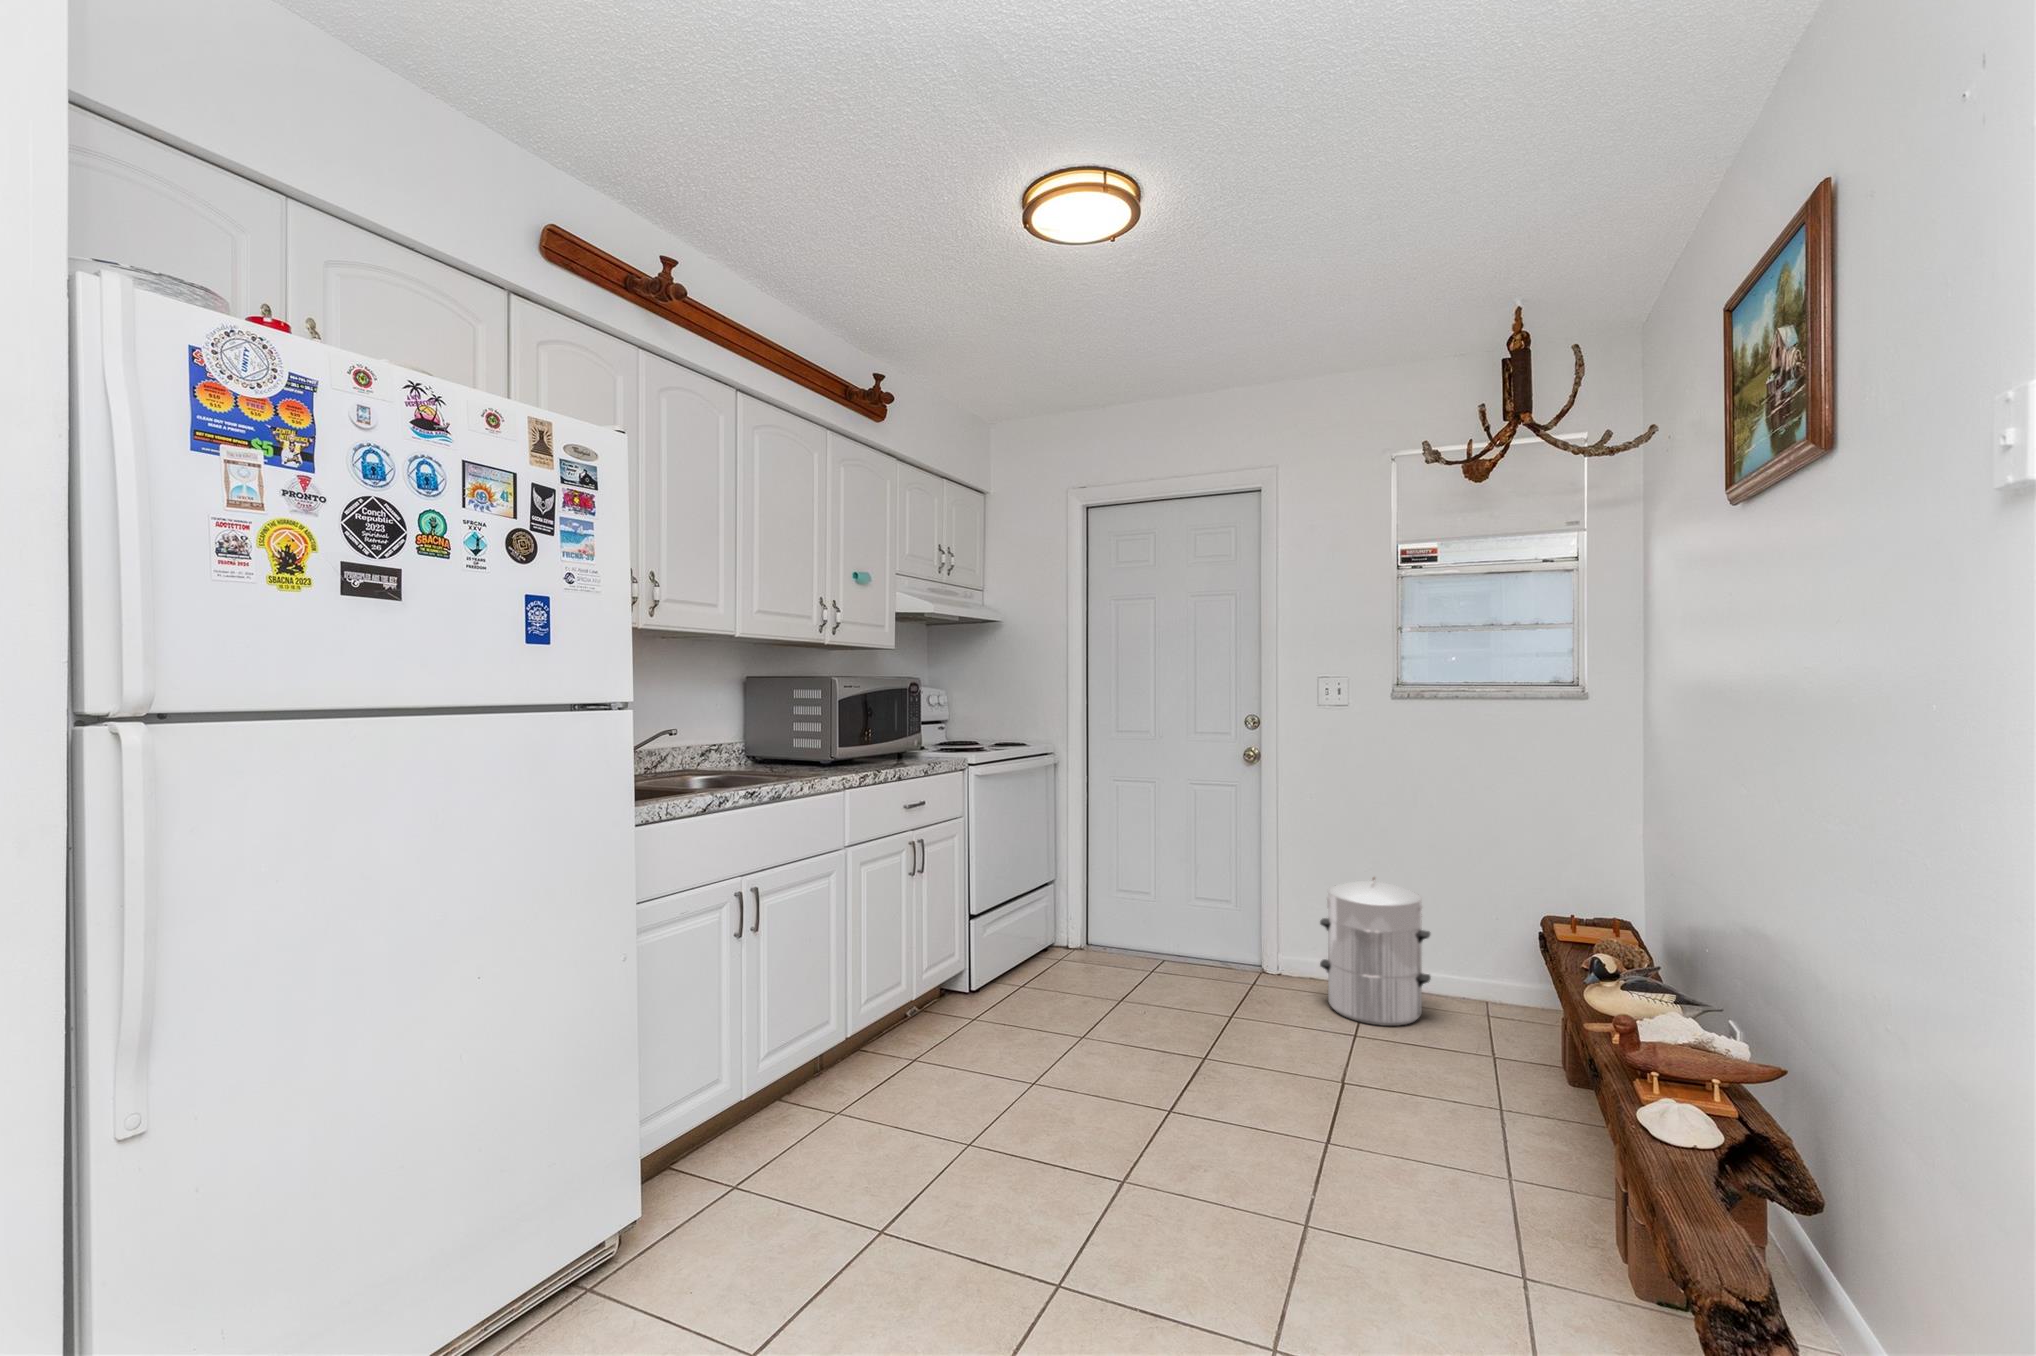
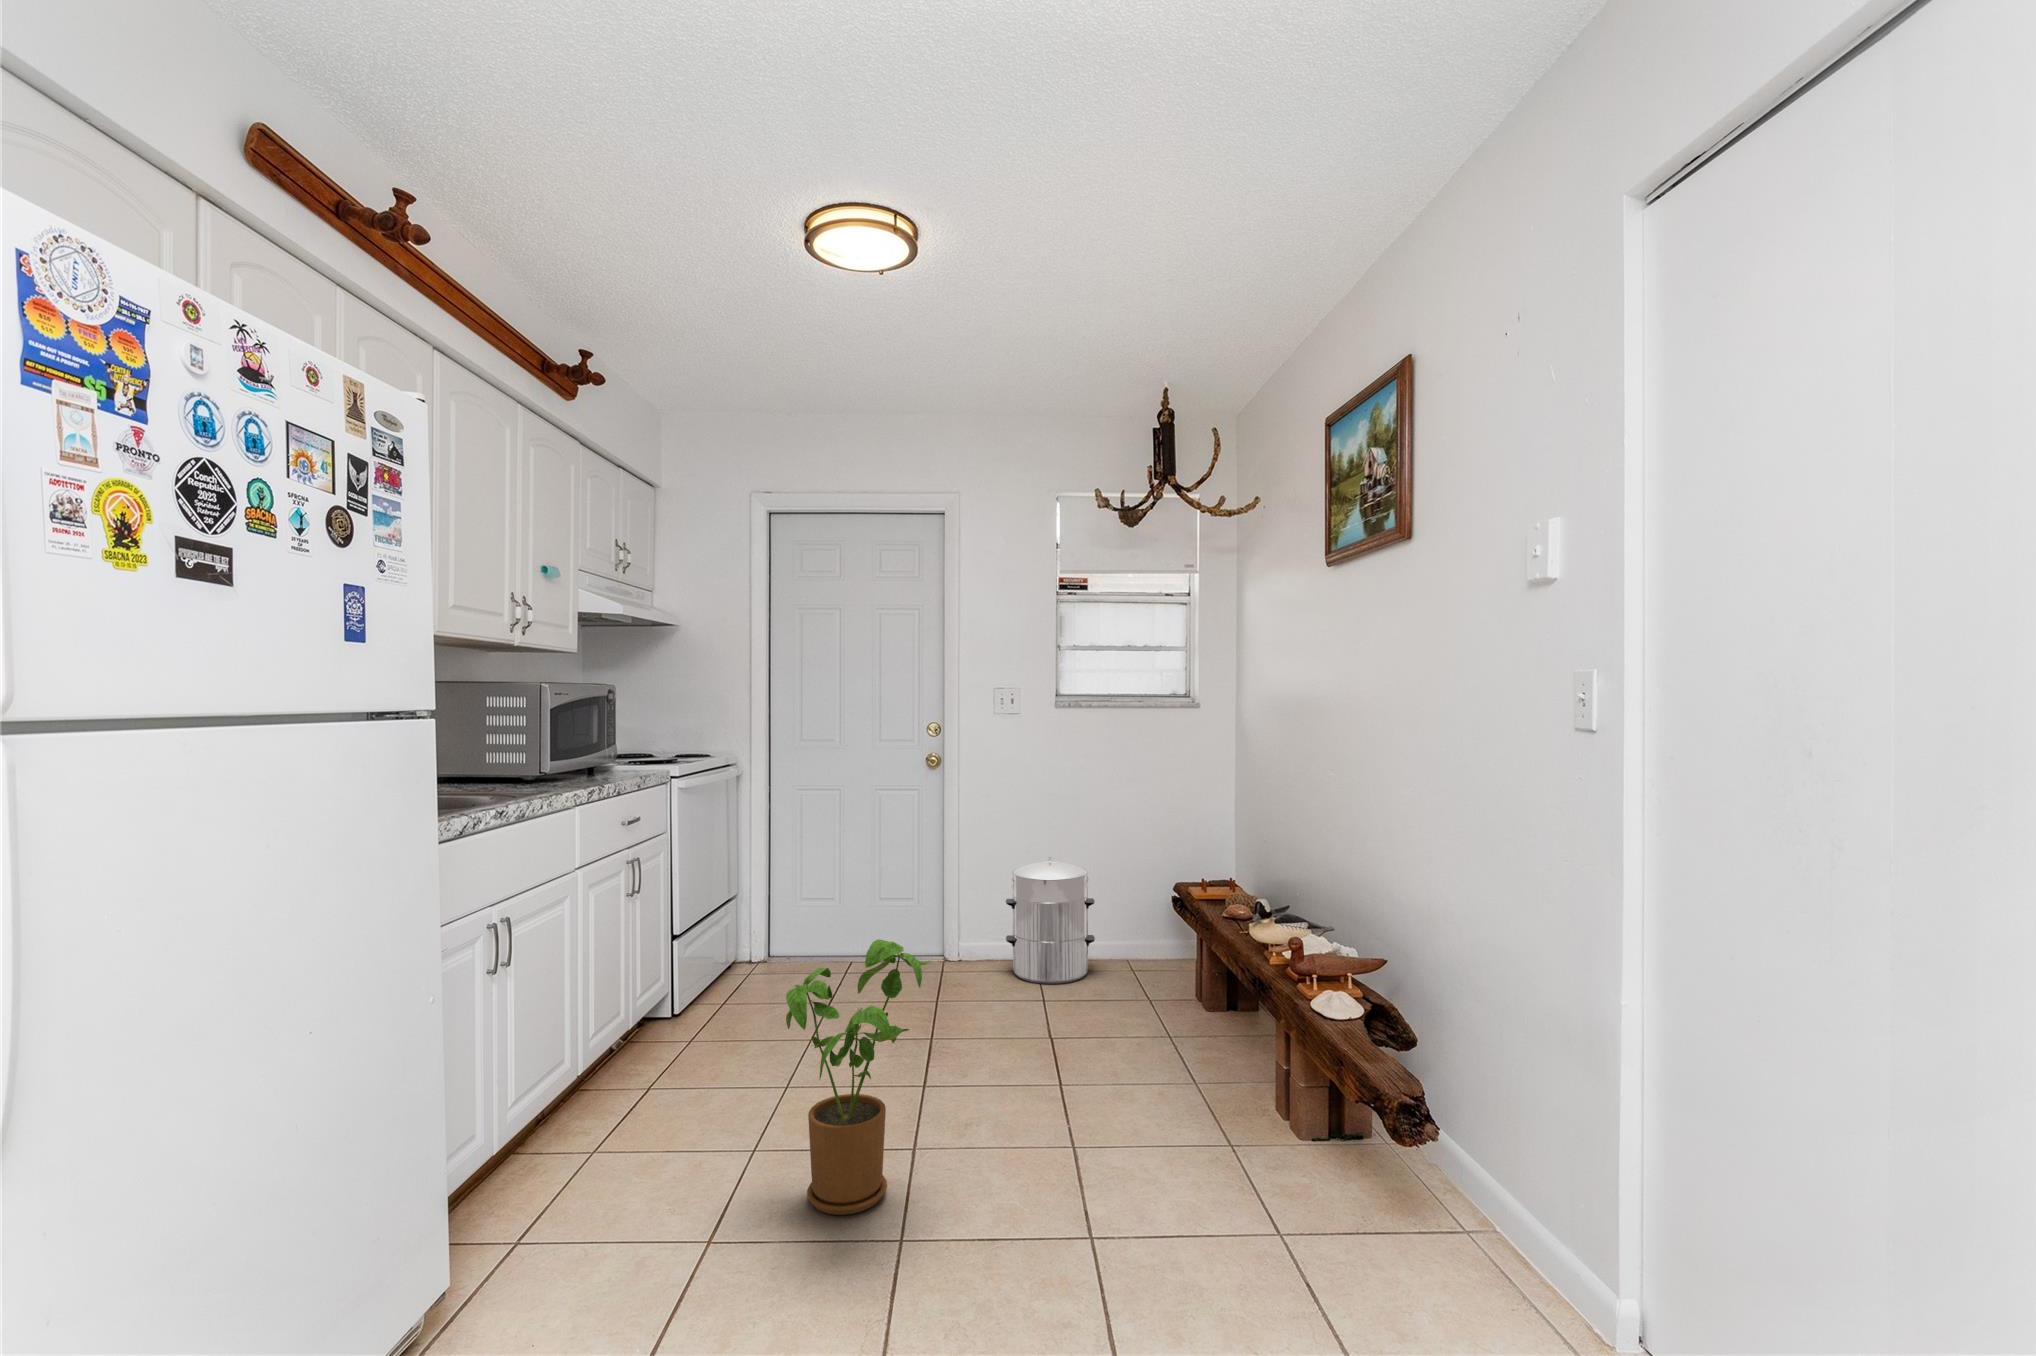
house plant: none [968,958,1123,1249] -> present [786,939,929,1215]

